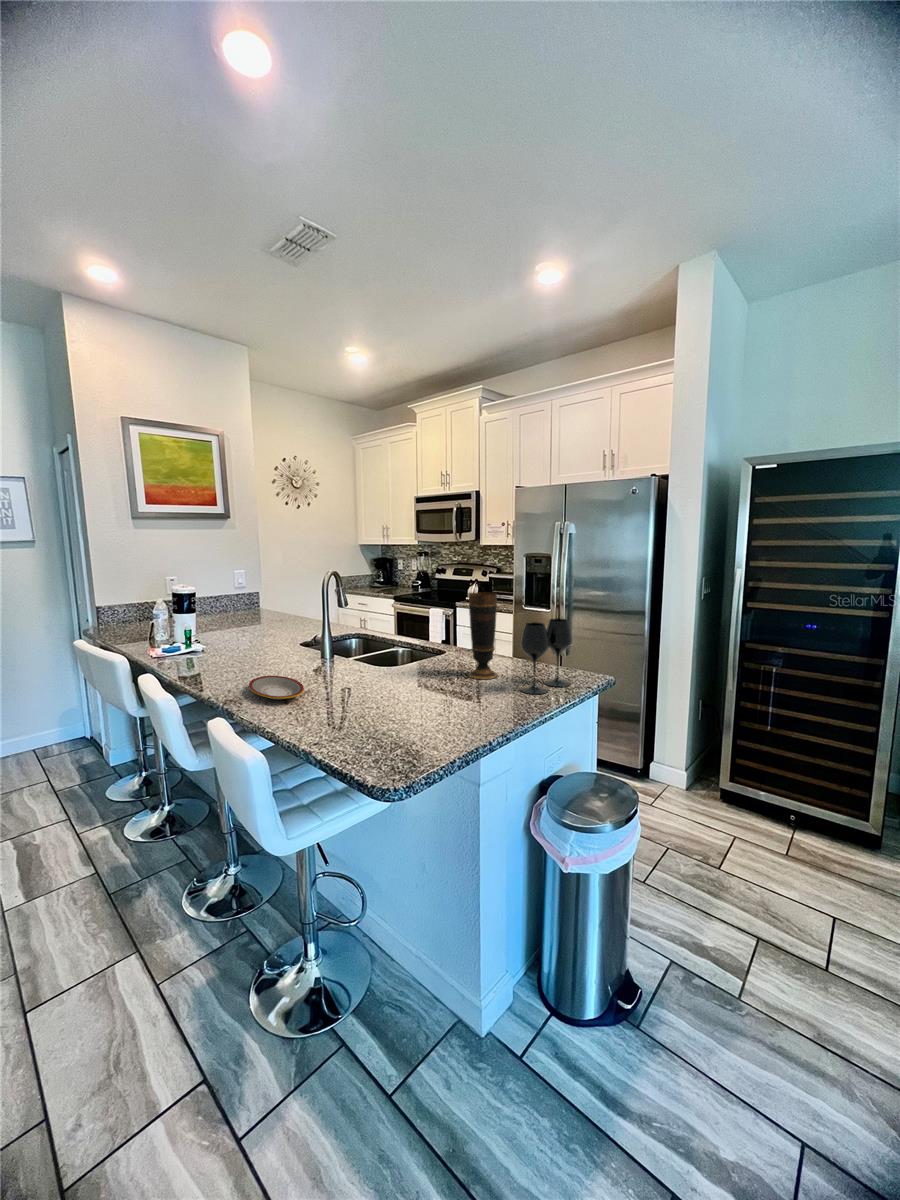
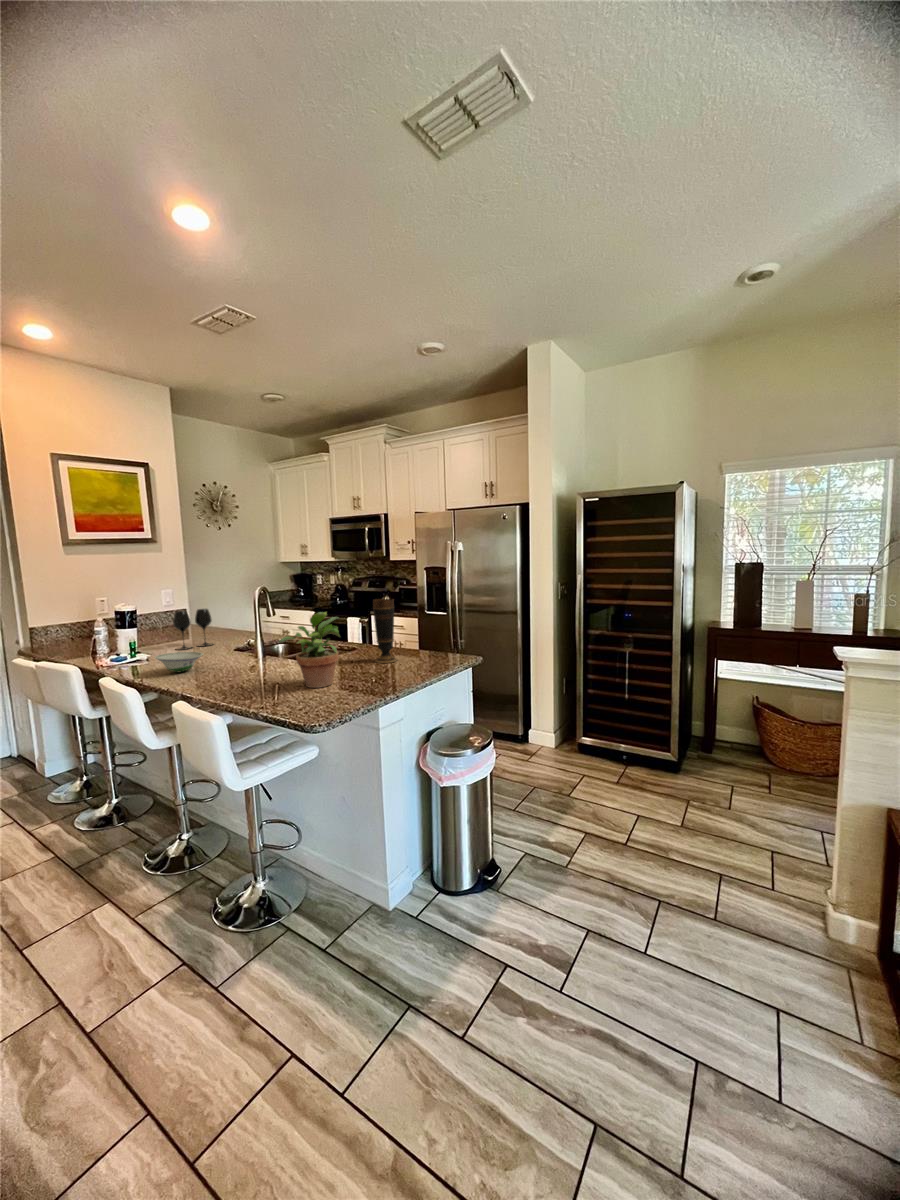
potted plant: none [344,608,428,715] -> present [279,612,340,688]
wine glass: present [520,618,572,694] -> present [173,609,213,650]
bowl: none [199,648,258,674] -> present [155,652,203,672]
plate: present [249,676,304,700] -> none [201,670,247,685]

